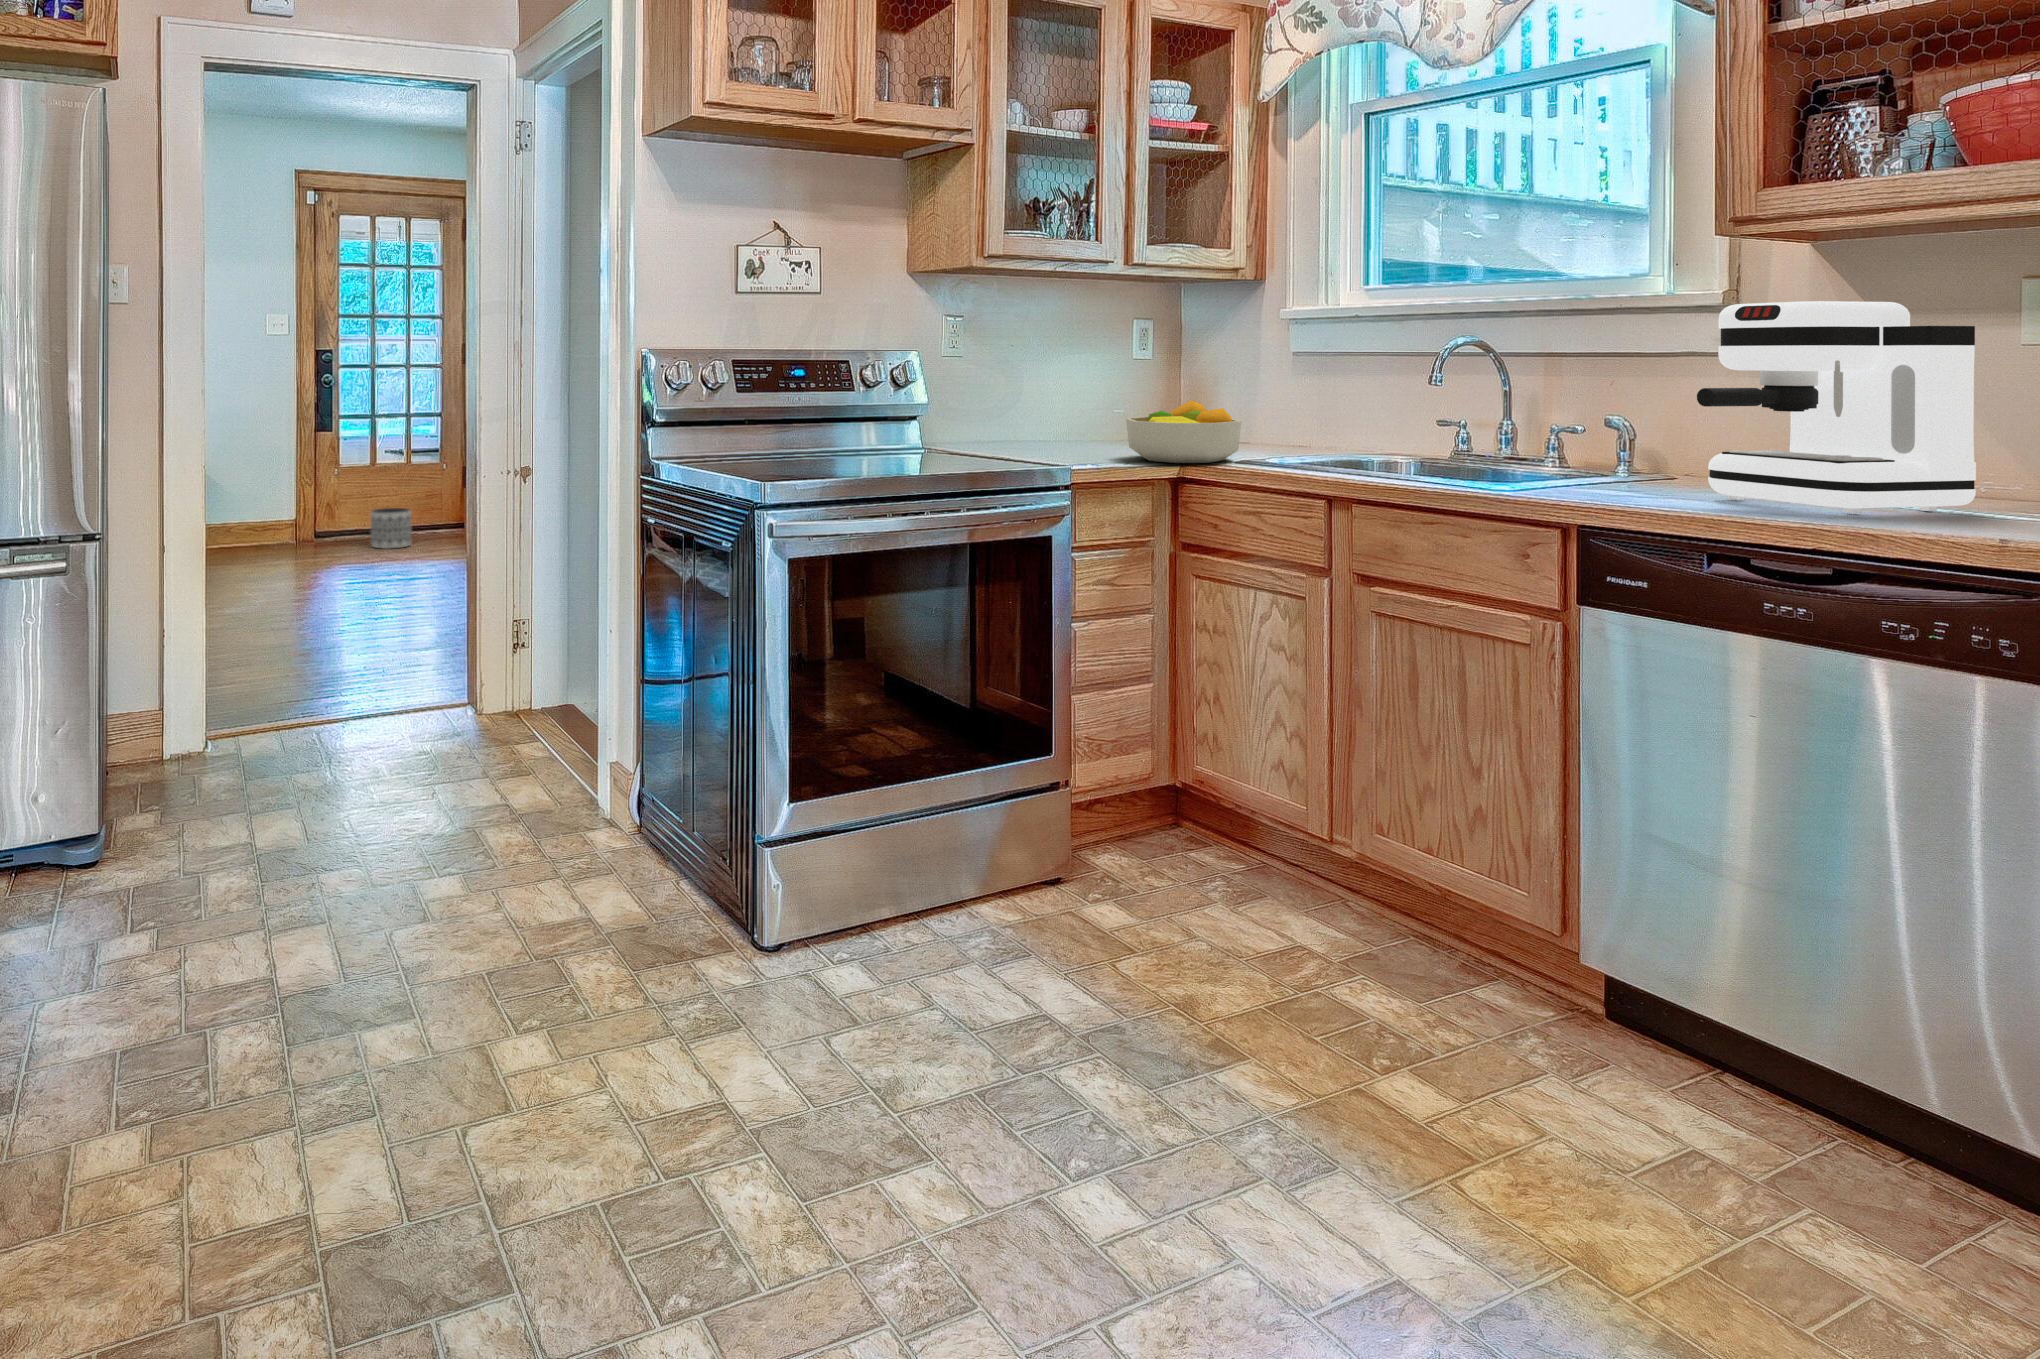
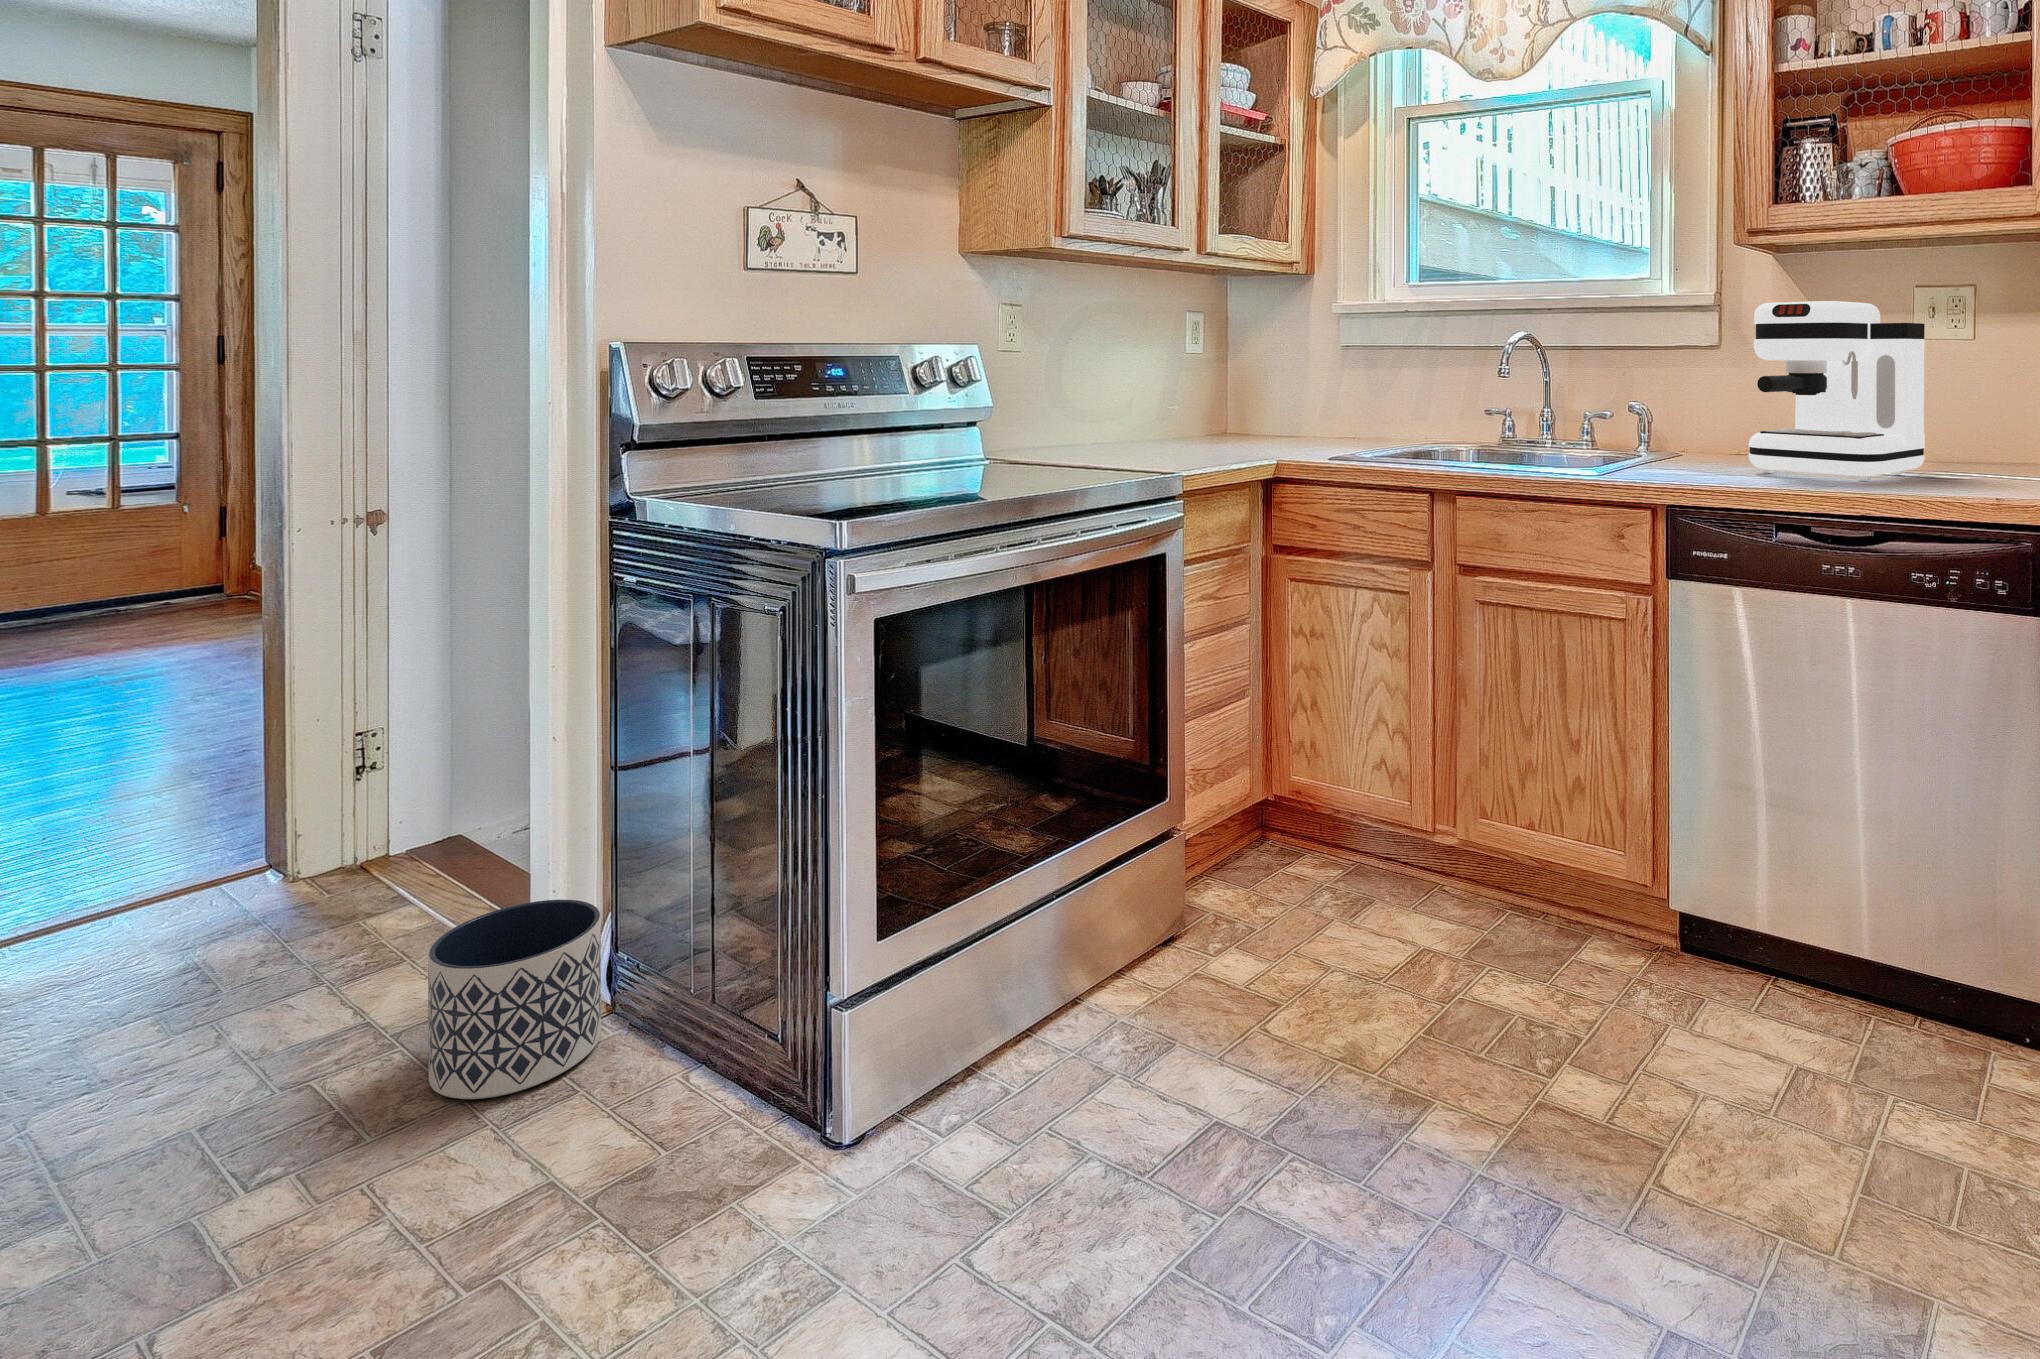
fruit bowl: present [1126,400,1242,463] -> none [1212,394,1326,460]
planter: present [371,508,411,549] -> present [428,899,601,1099]

